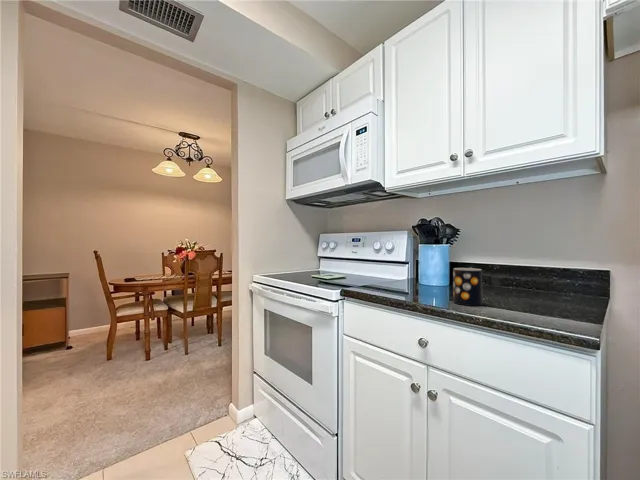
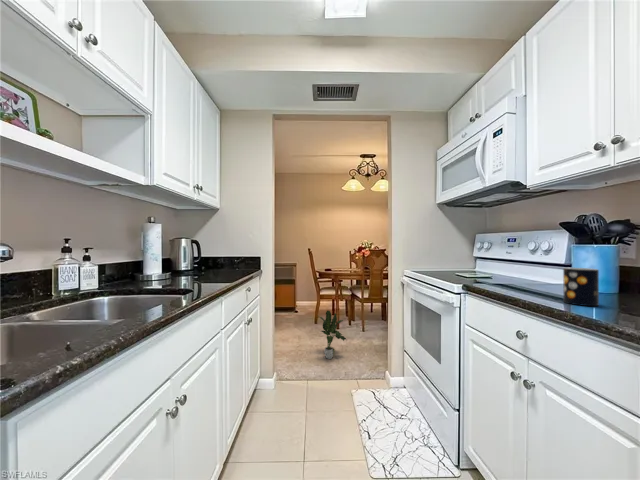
potted plant: none [120,341,170,411] -> present [320,311,346,359]

